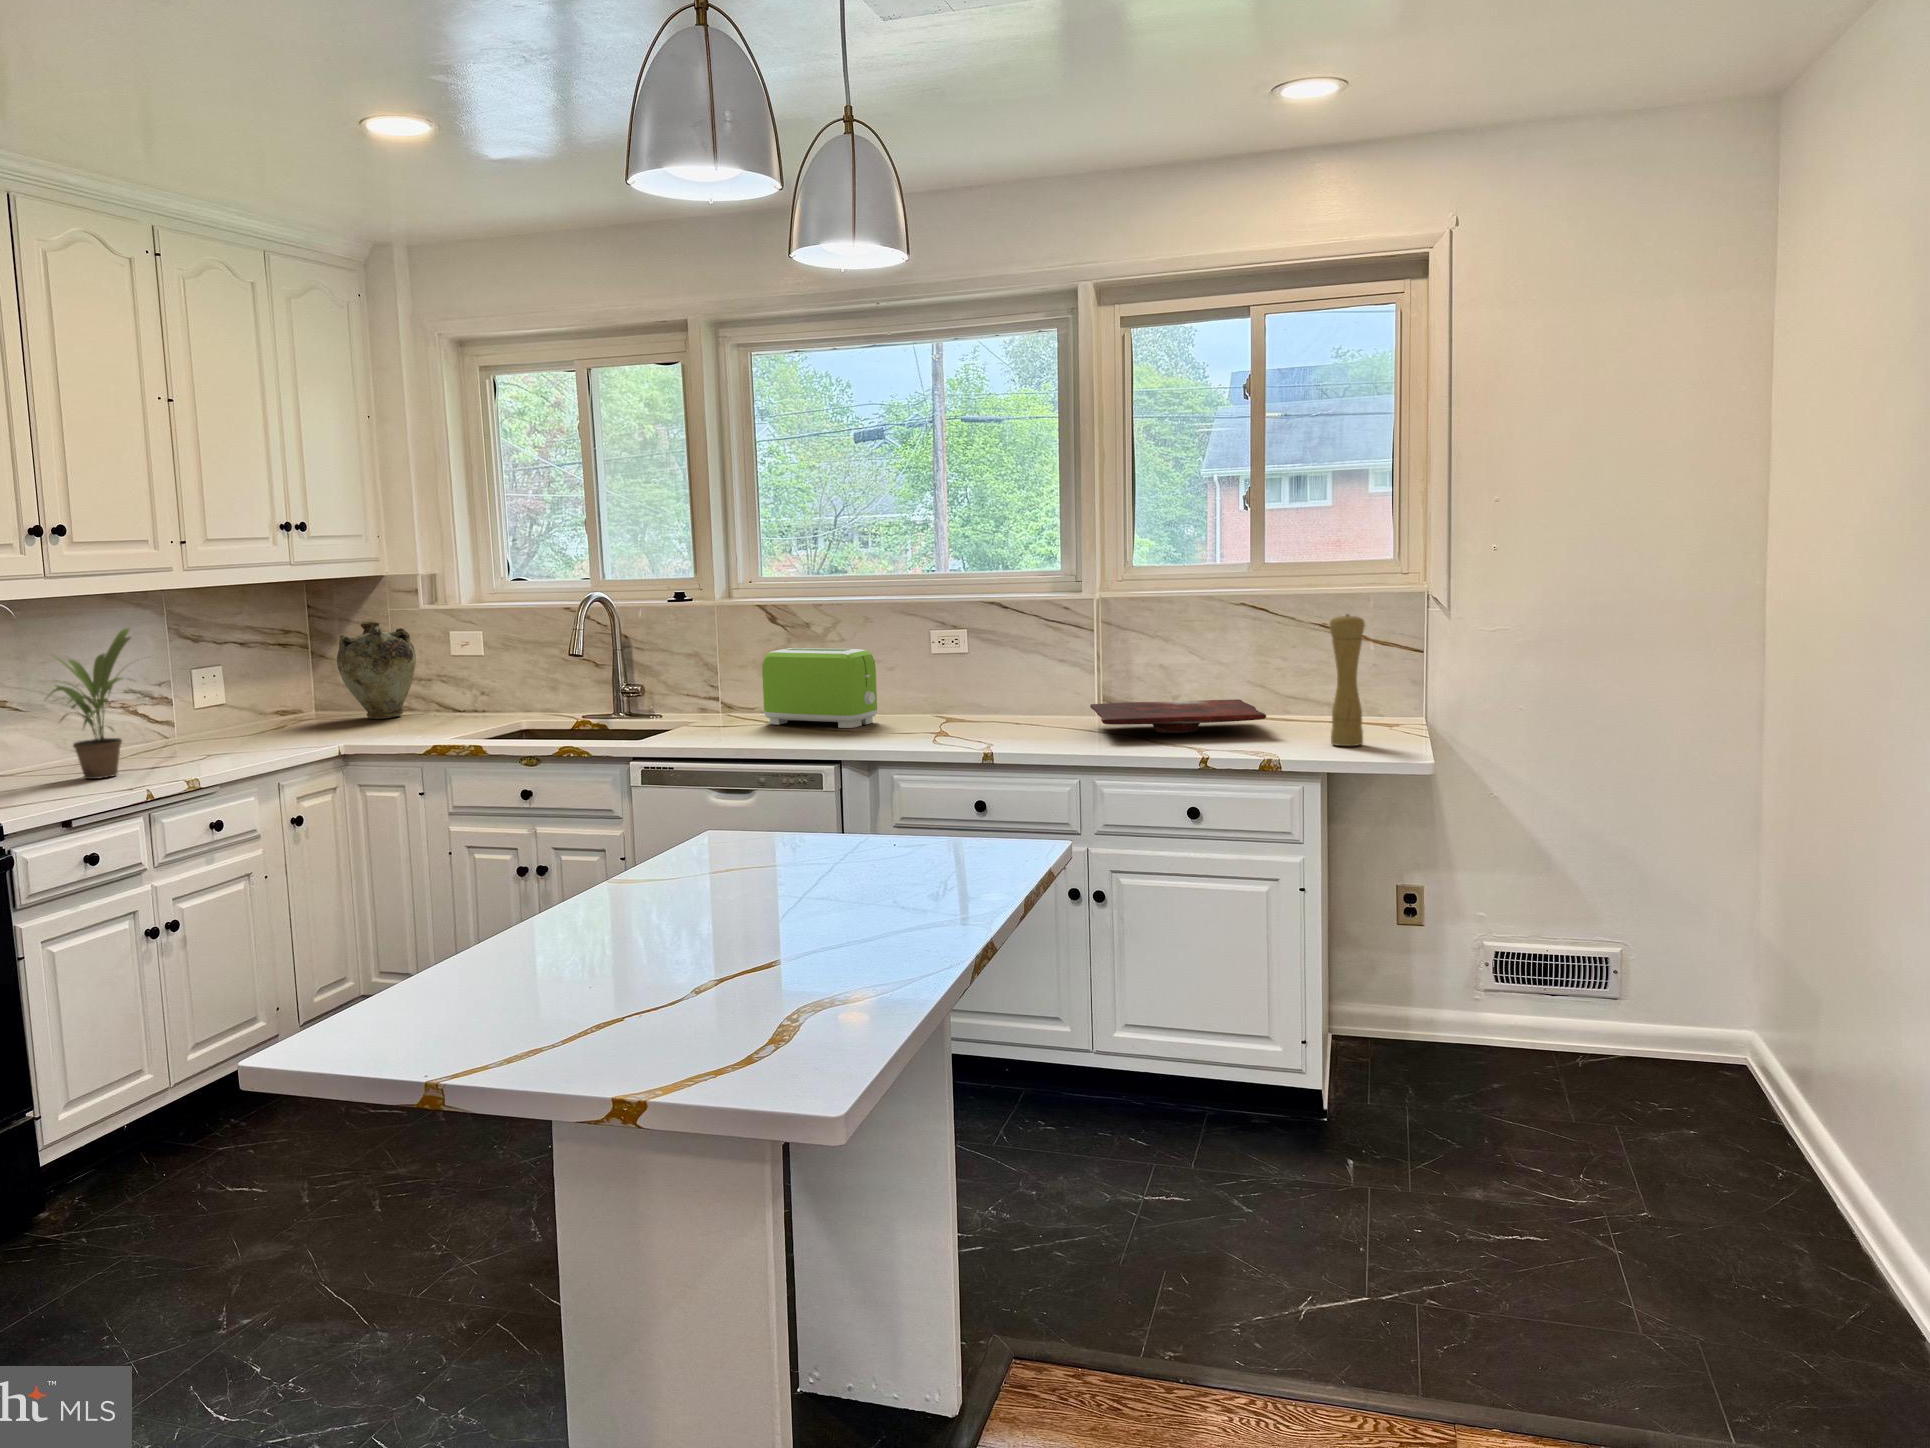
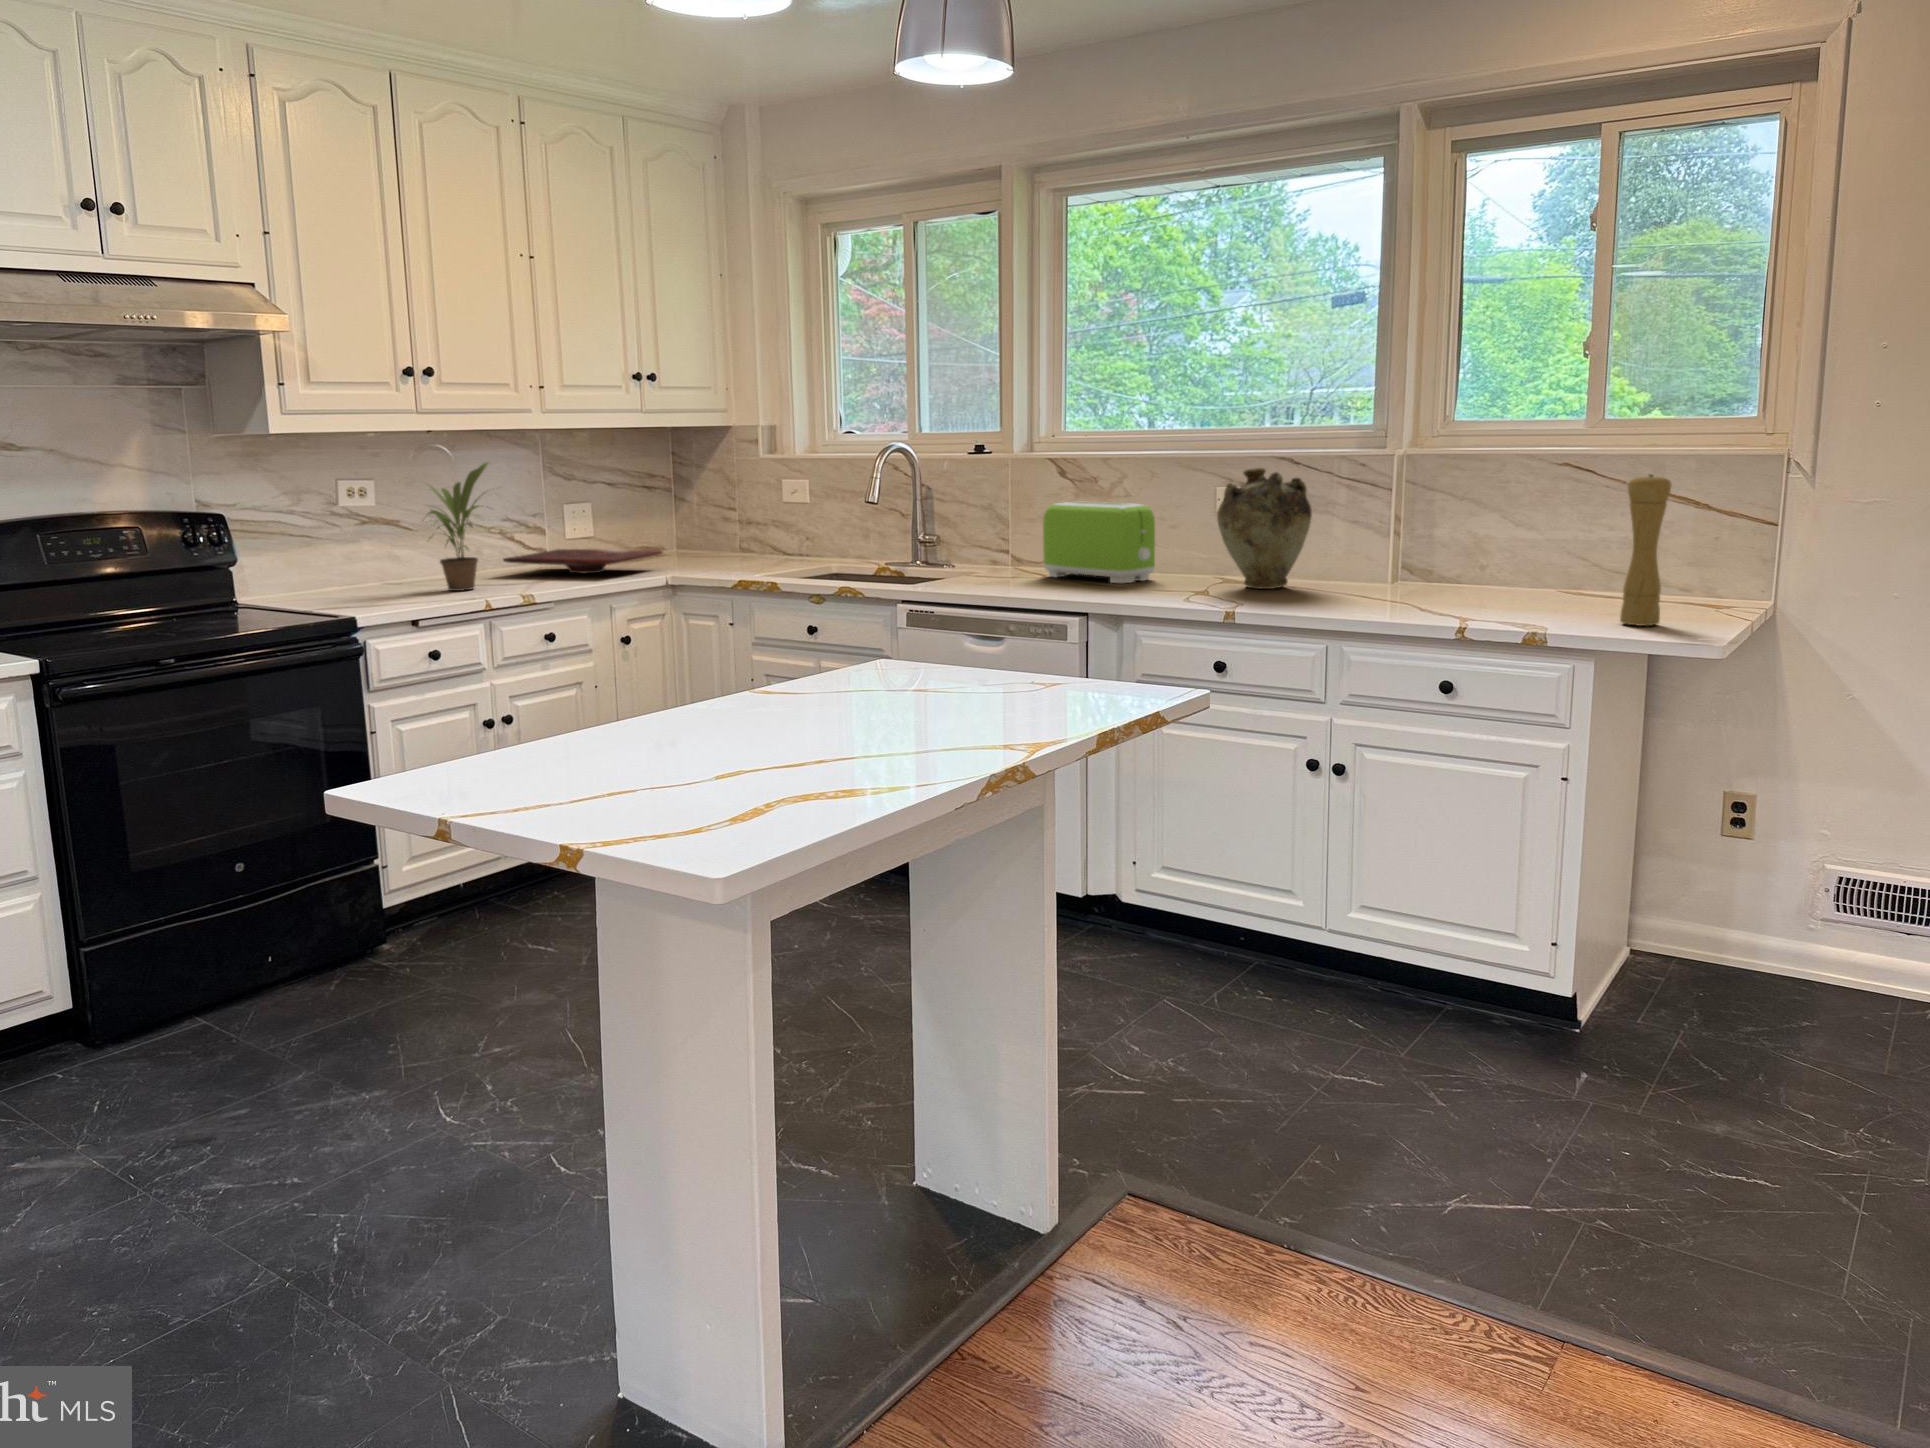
vase: present [337,621,416,719] -> present [1217,468,1312,589]
cutting board: present [1090,699,1266,733] -> present [503,549,662,573]

